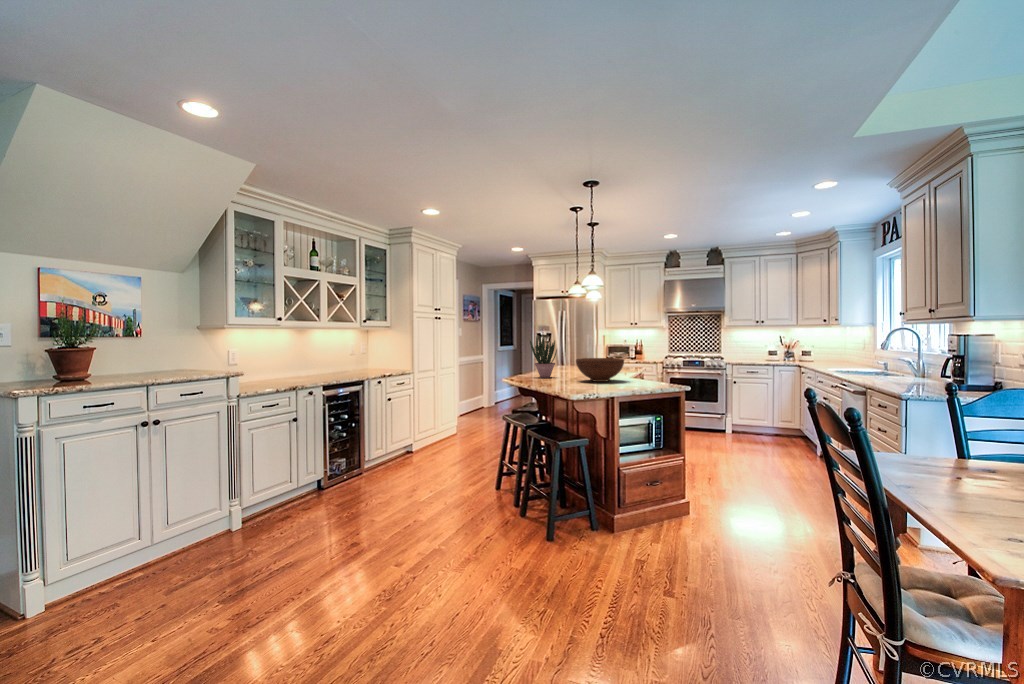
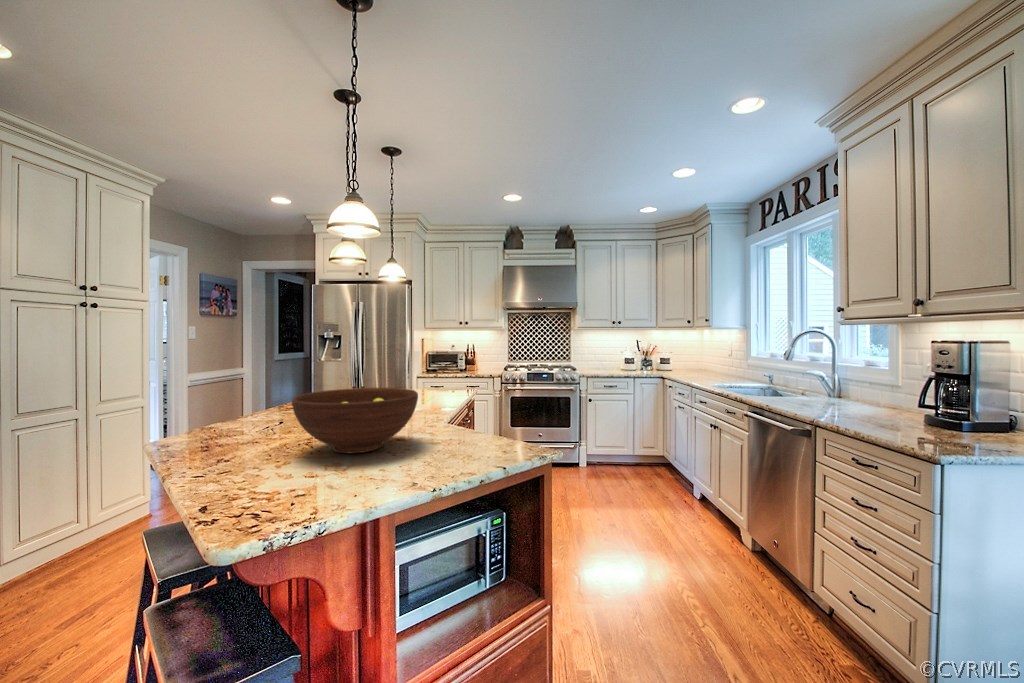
potted plant: present [530,336,557,378] -> none [202,335,270,437]

